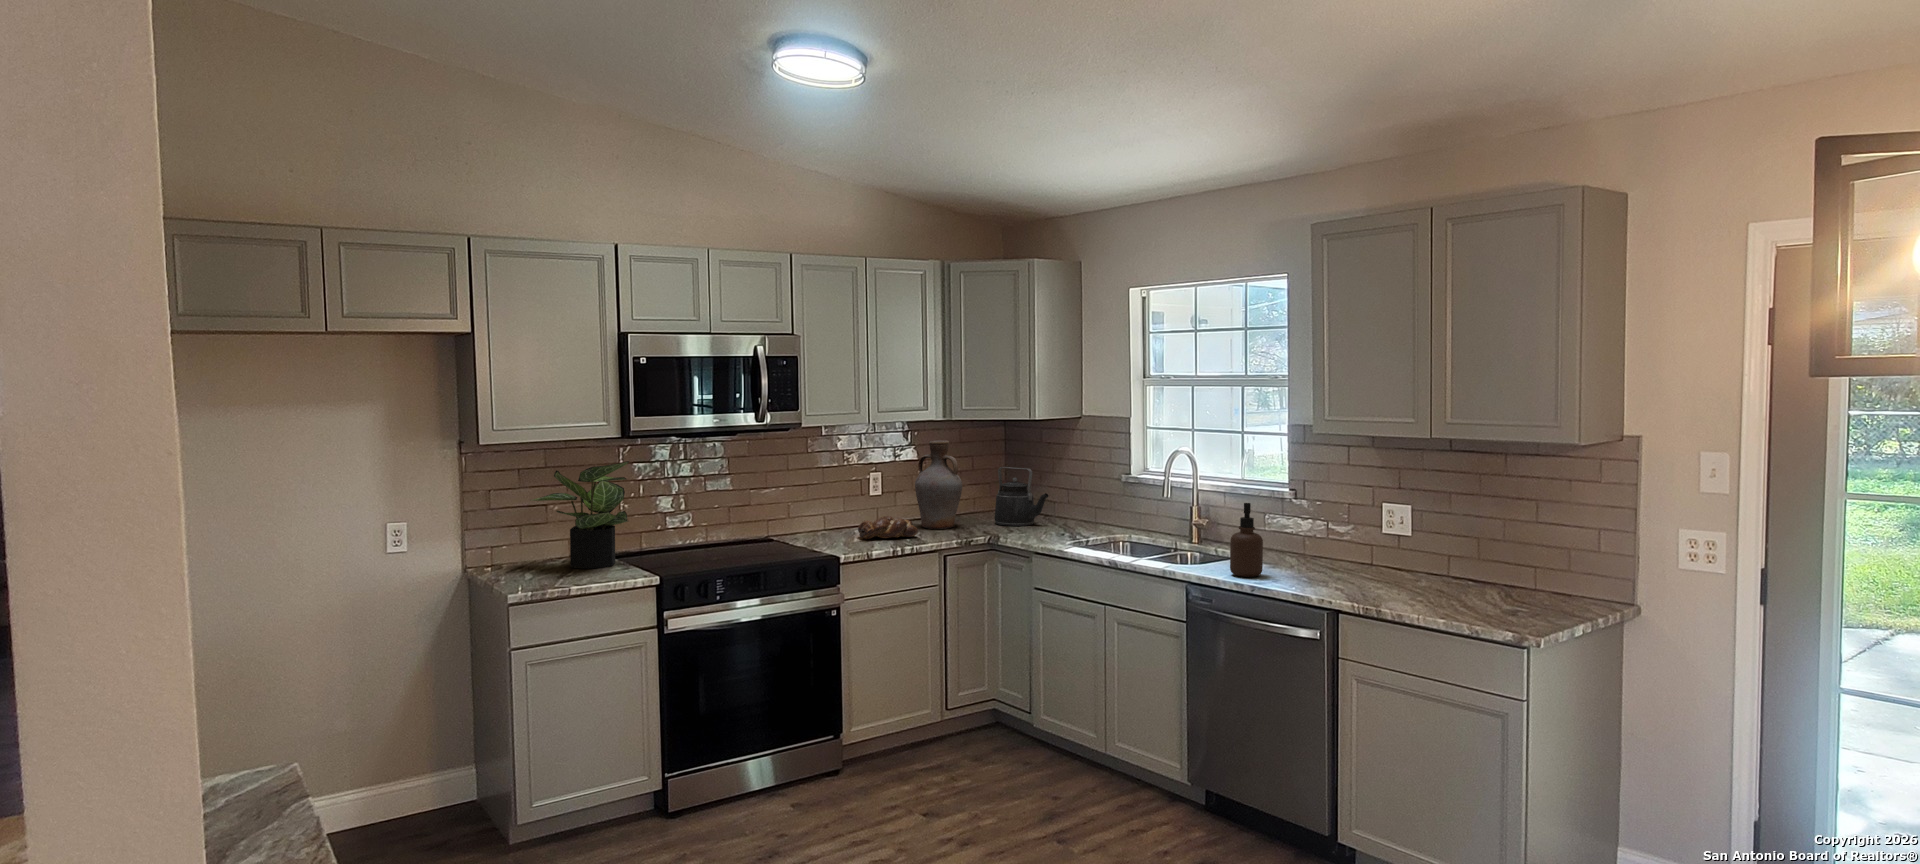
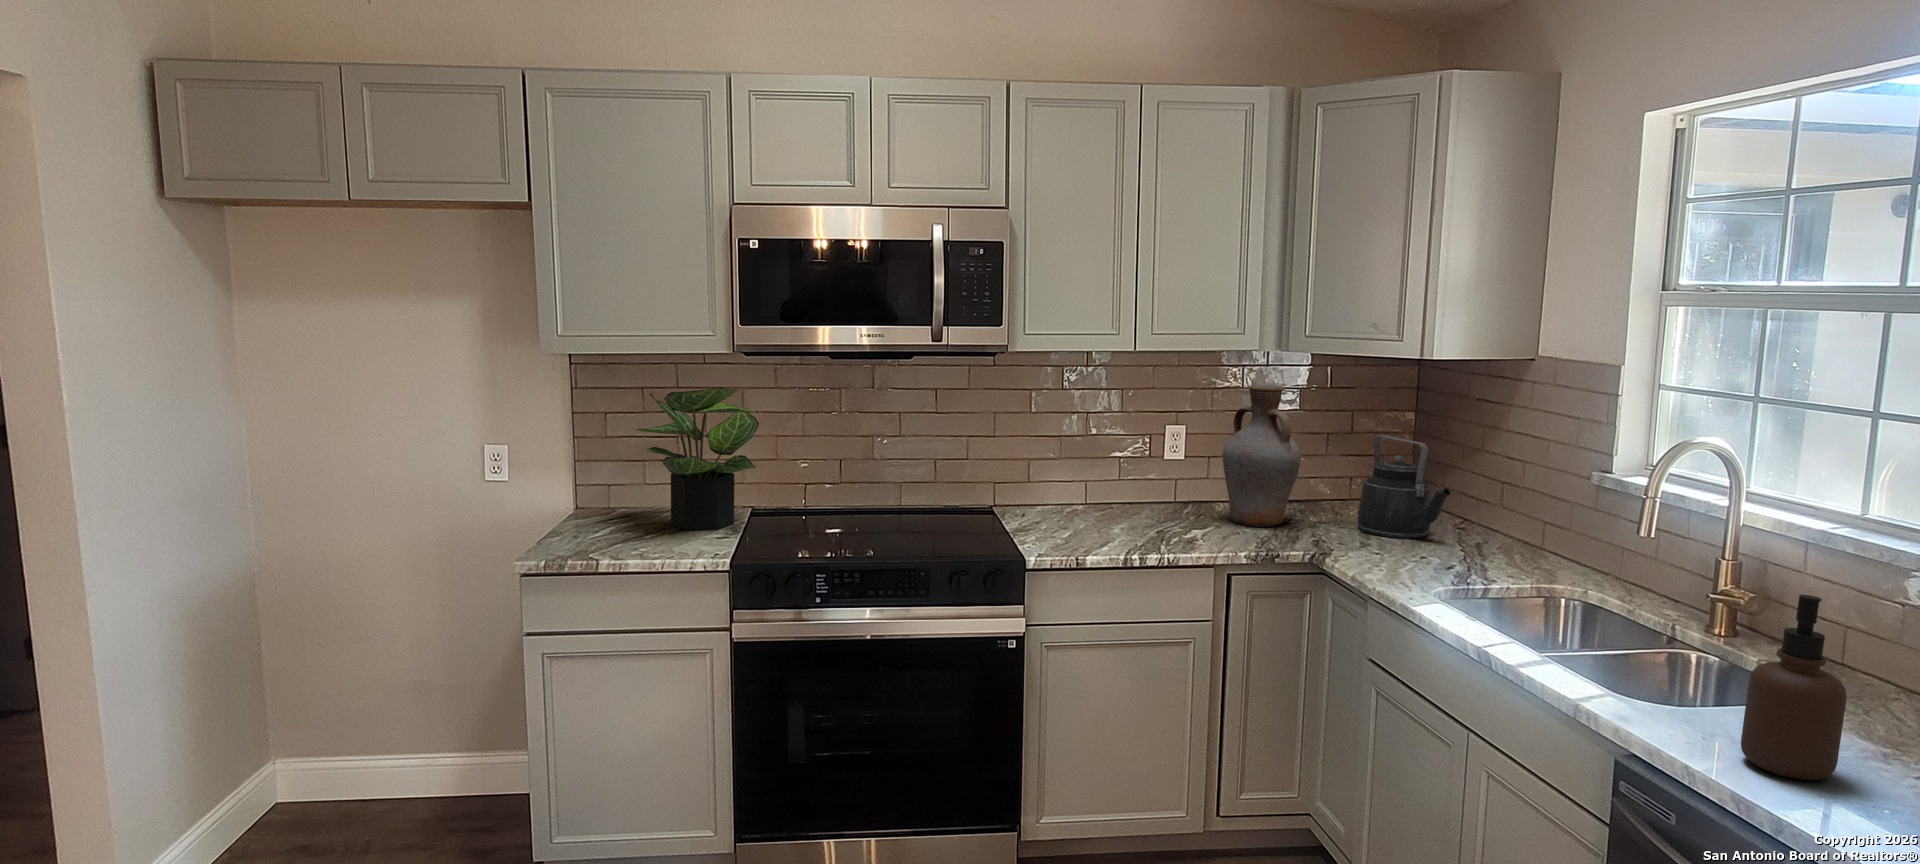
bread loaf: present [858,516,918,539] -> none [1103,498,1197,535]

